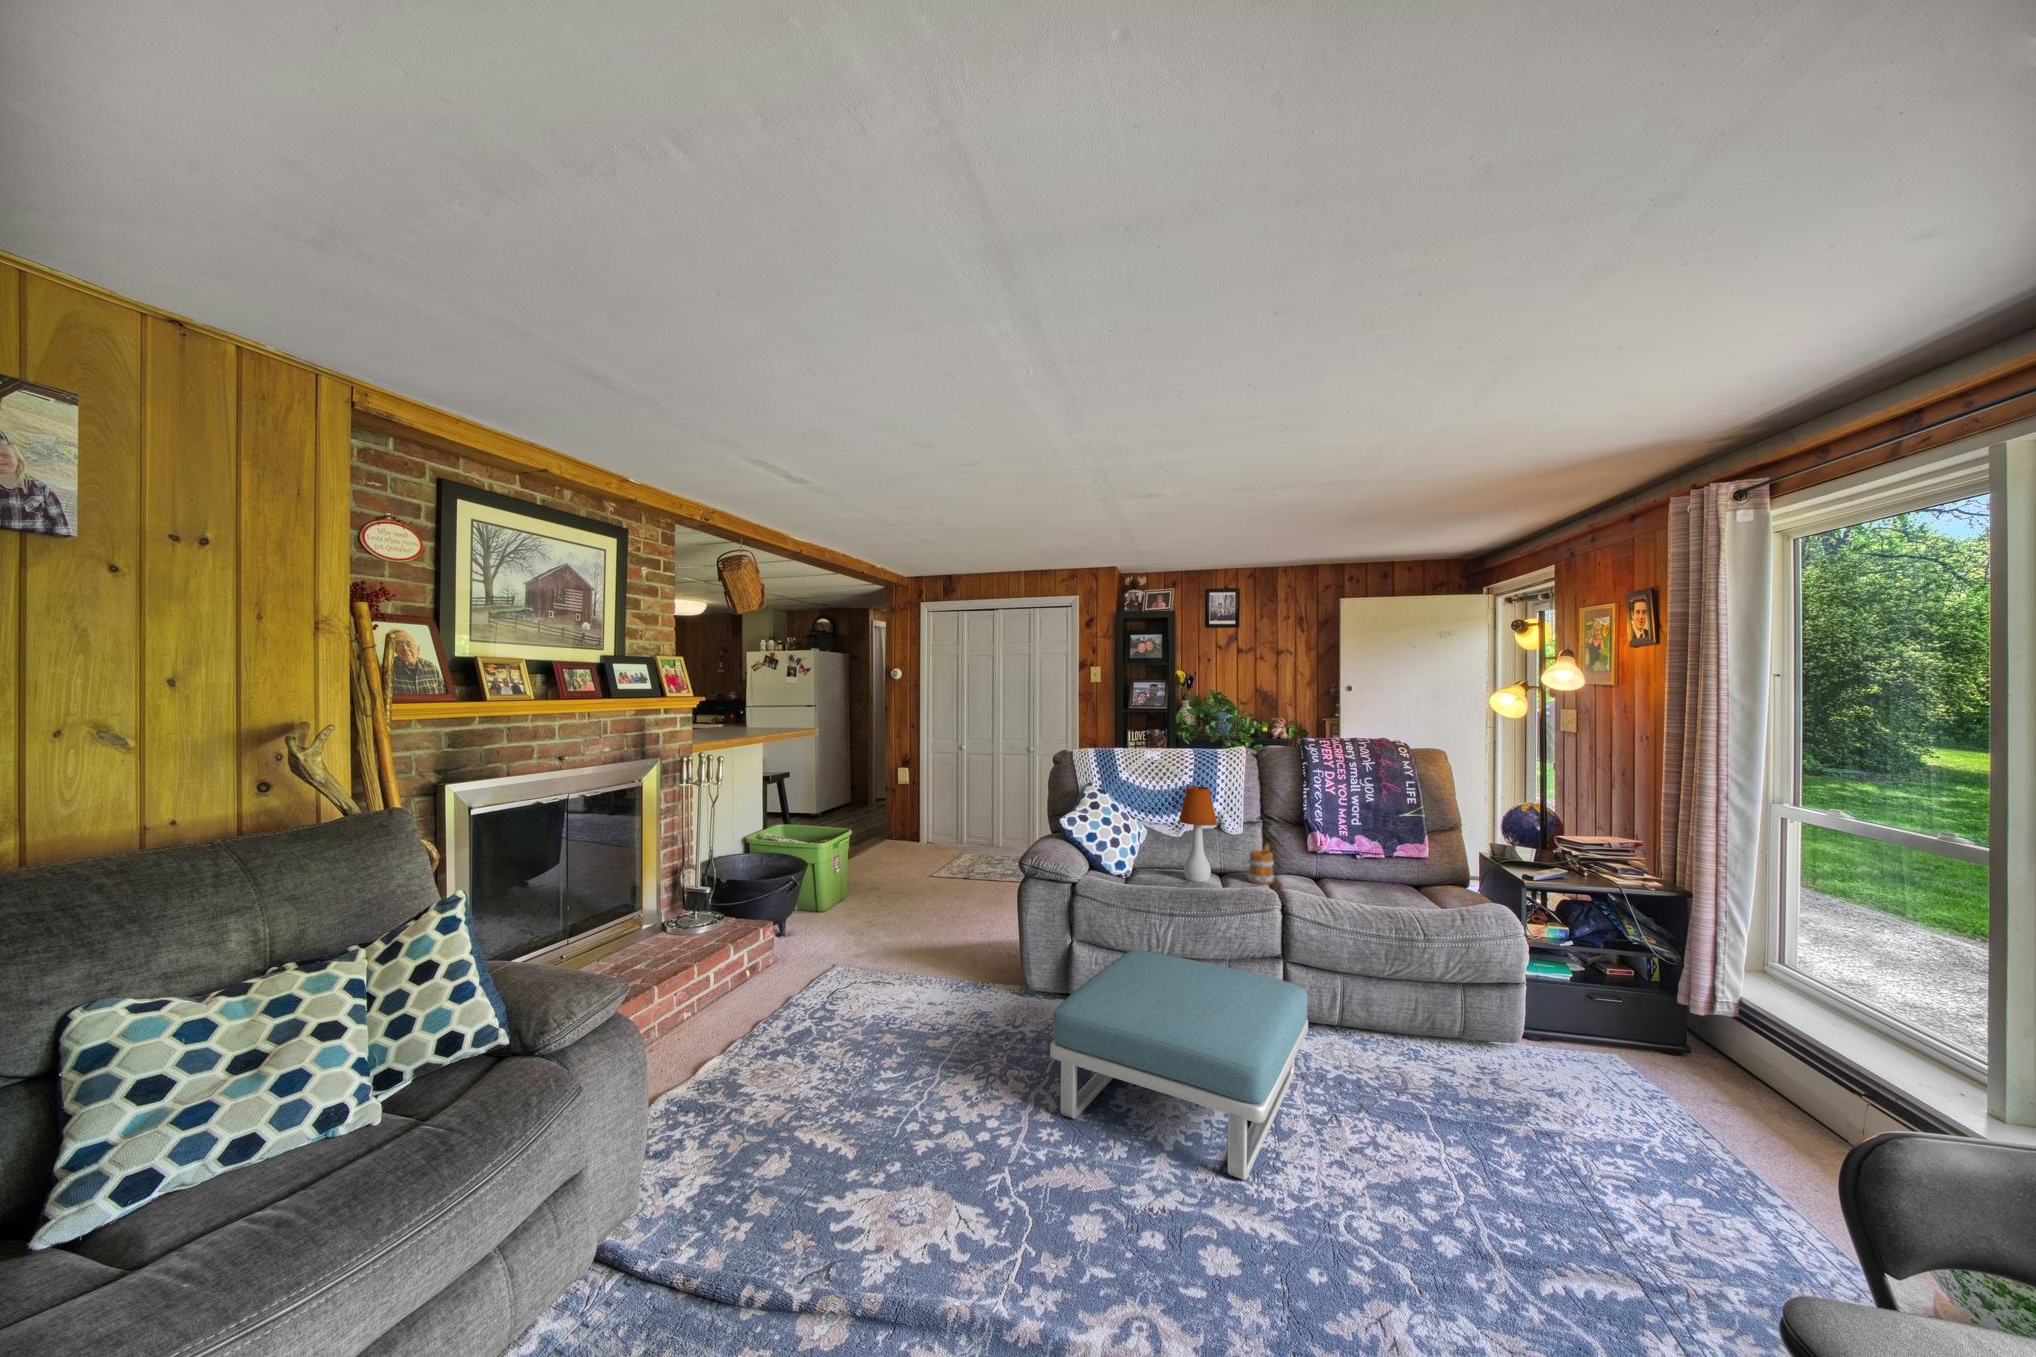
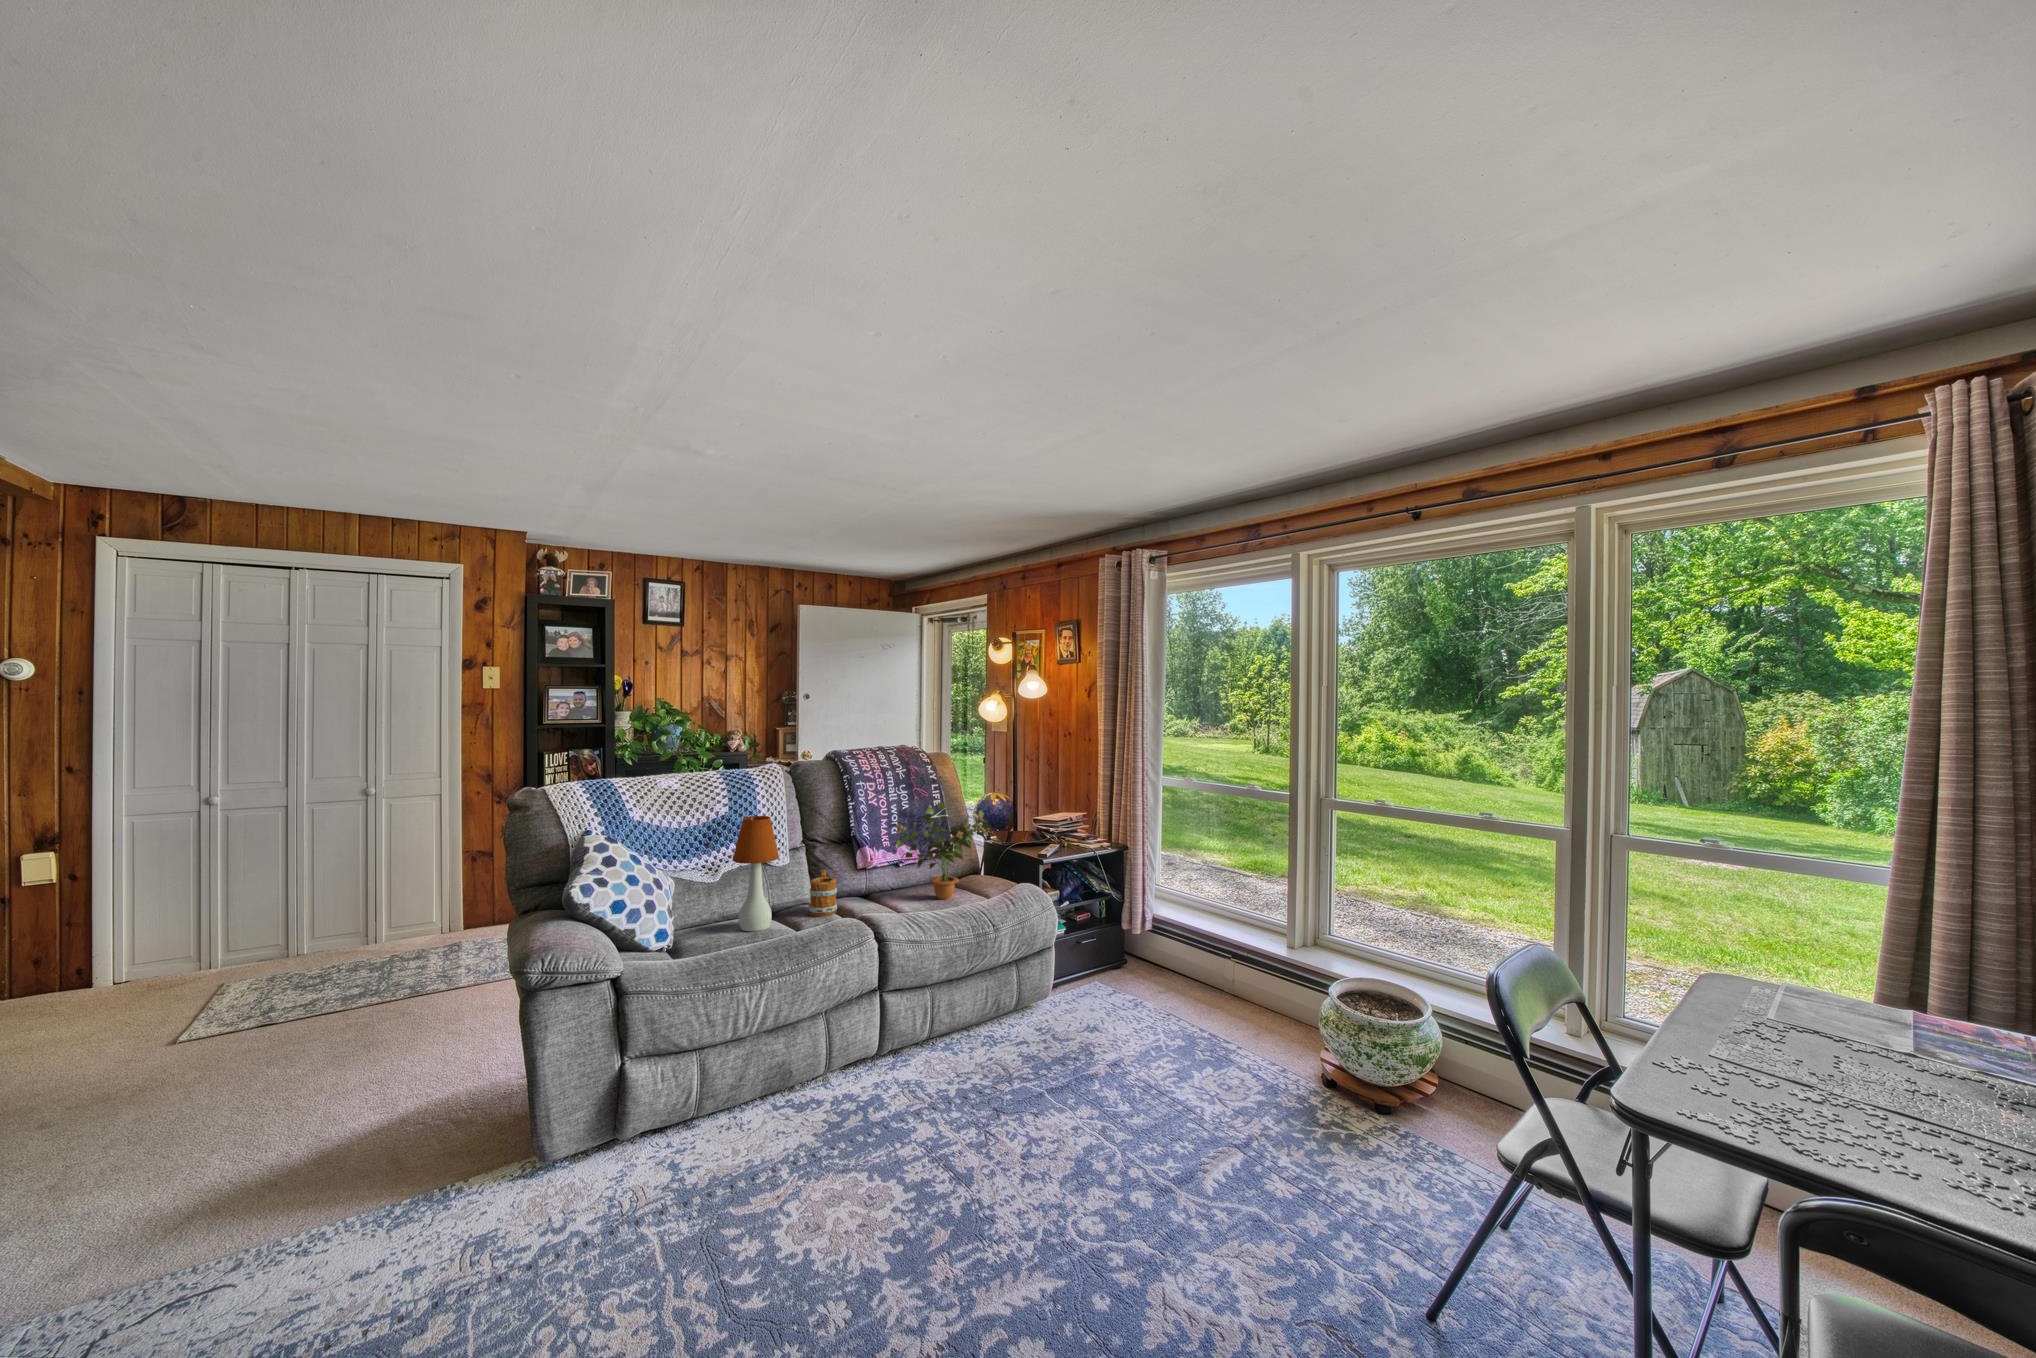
potted plant: none [1331,796,1442,897] -> present [889,802,991,899]
footstool: present [1050,950,1308,1180] -> none [708,1014,997,1310]

